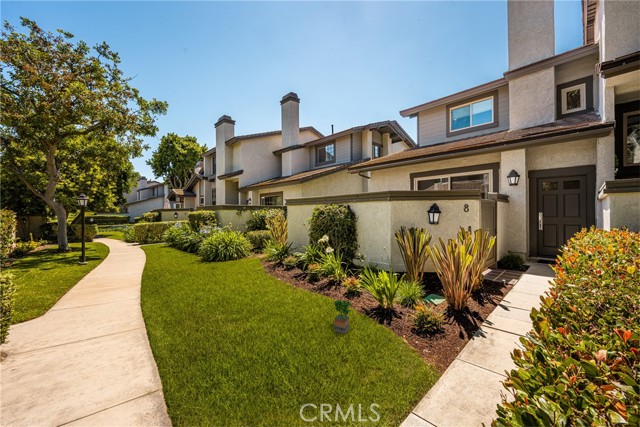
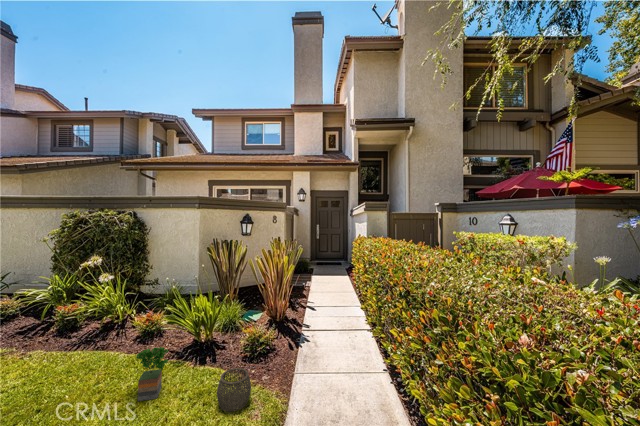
woven basket: none [377,331,404,363] -> present [217,368,251,412]

